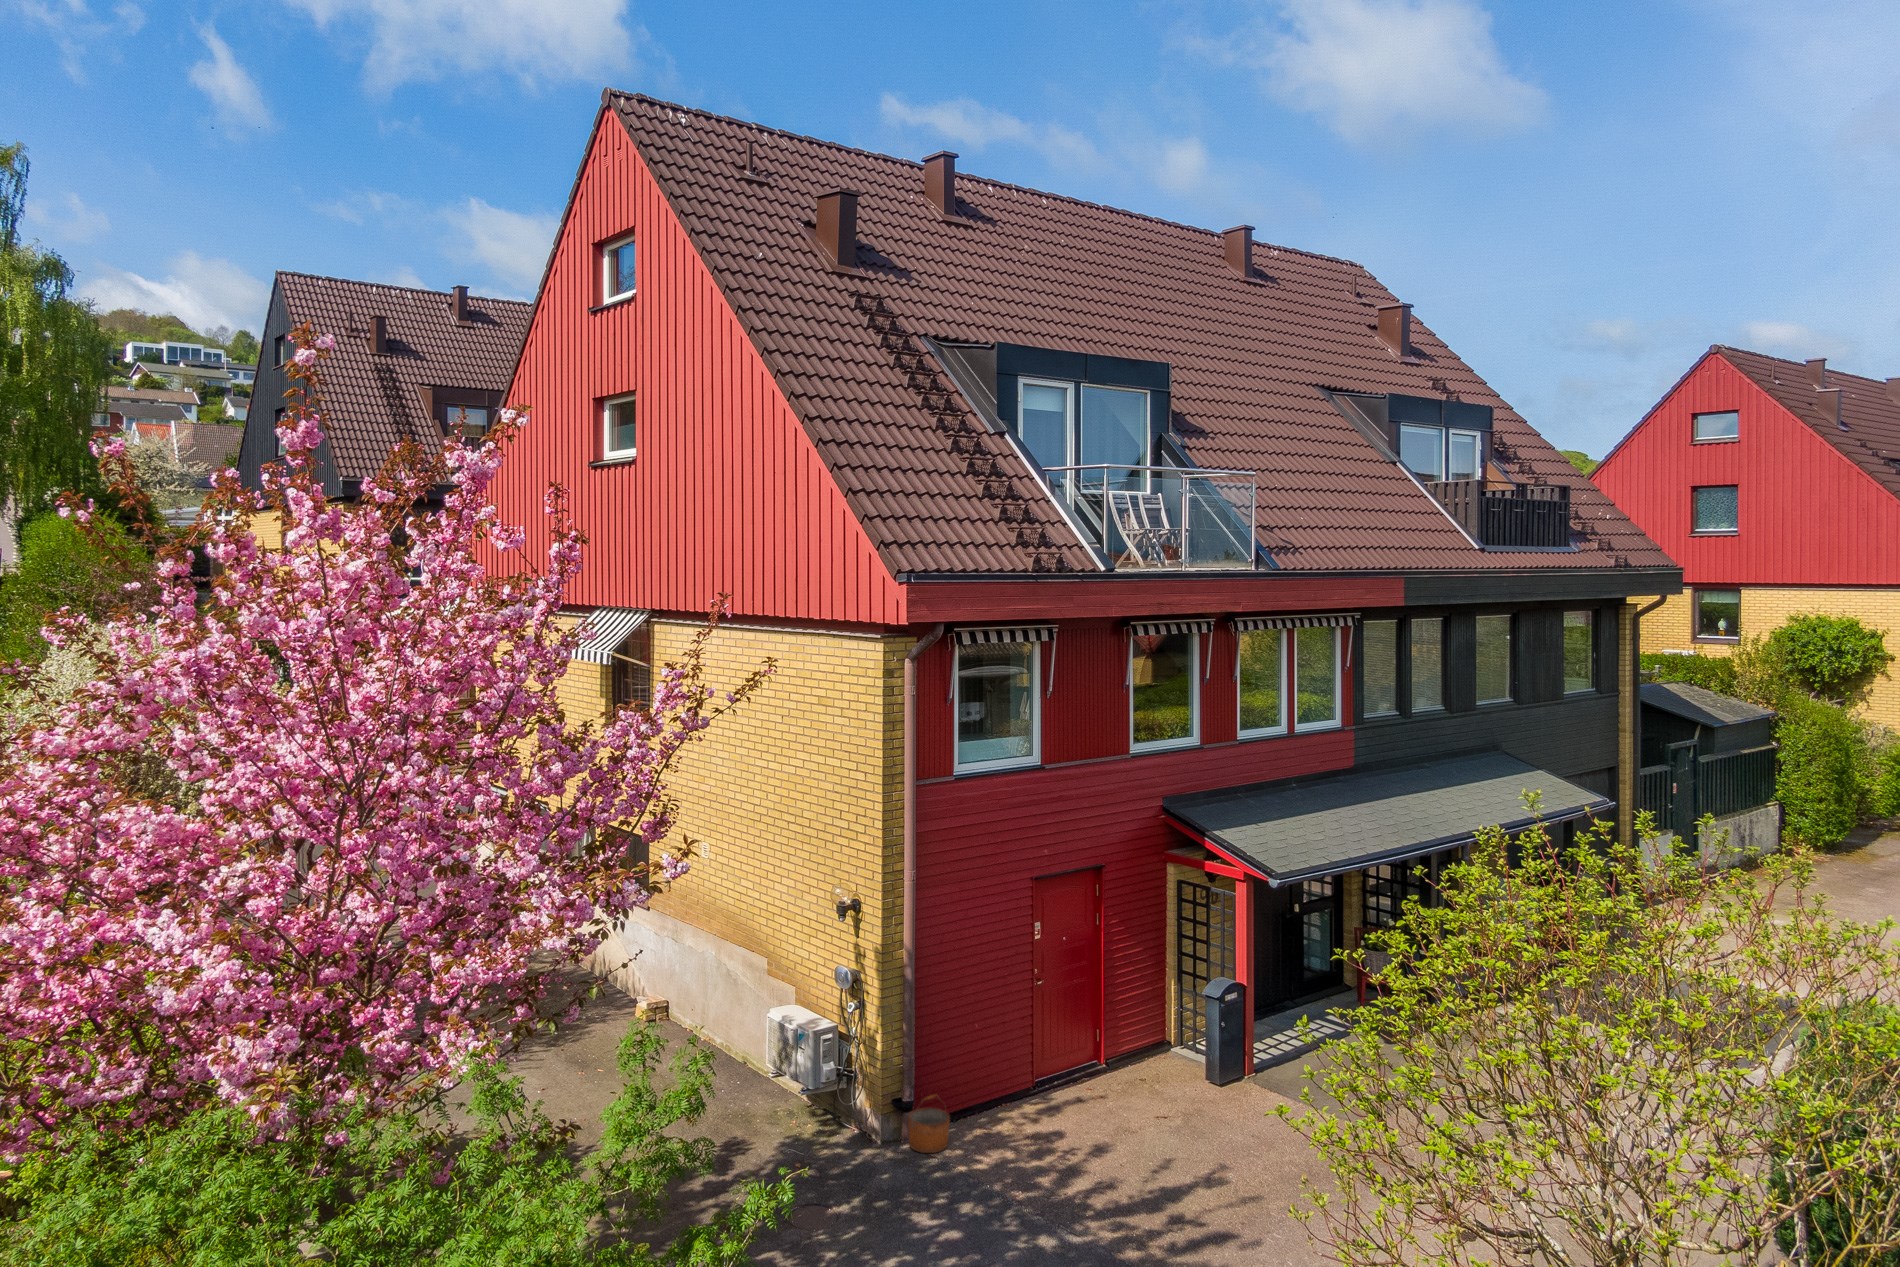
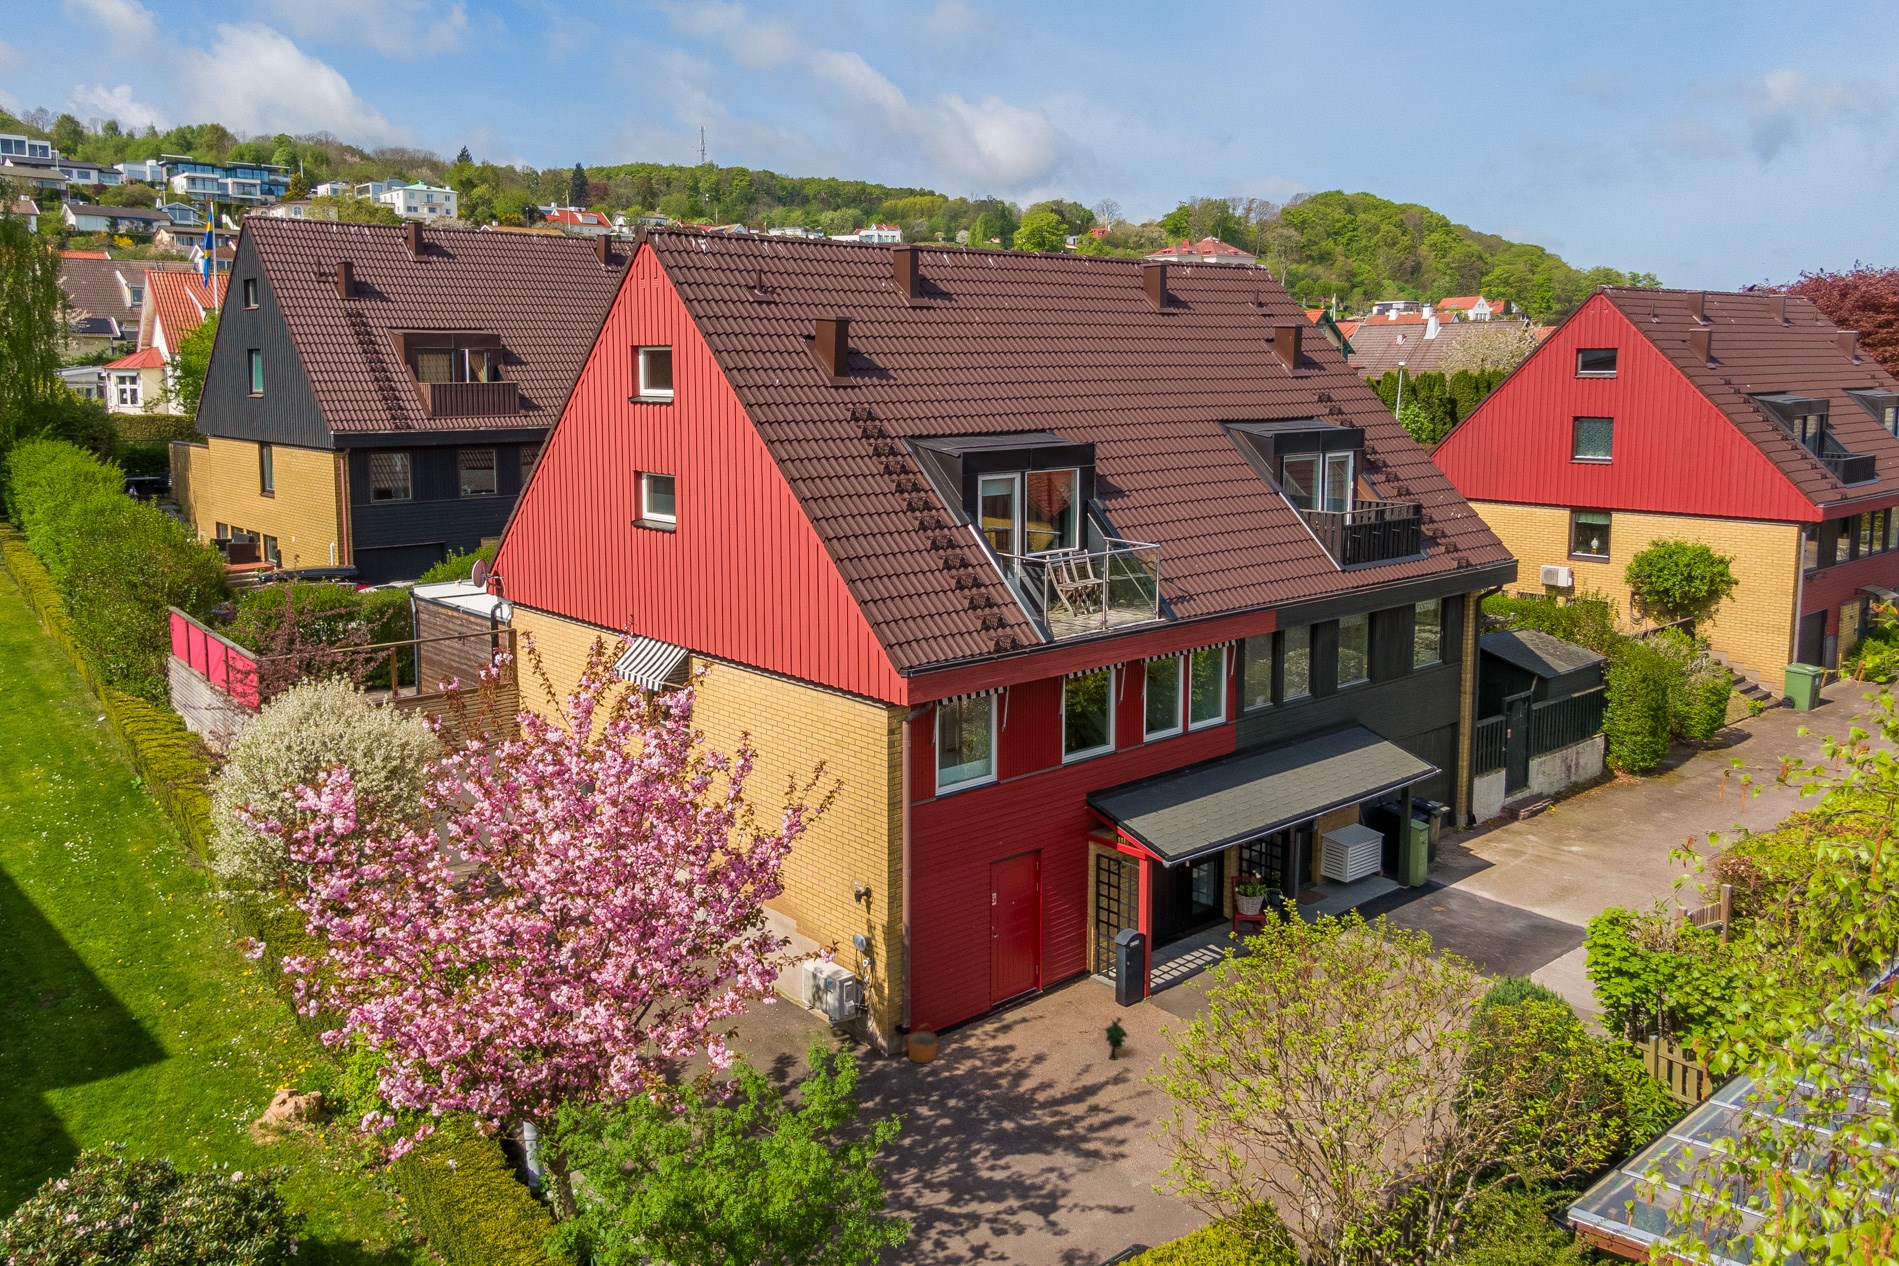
decorative plant: none [1188,1092,1227,1157] -> present [1105,1017,1127,1060]

